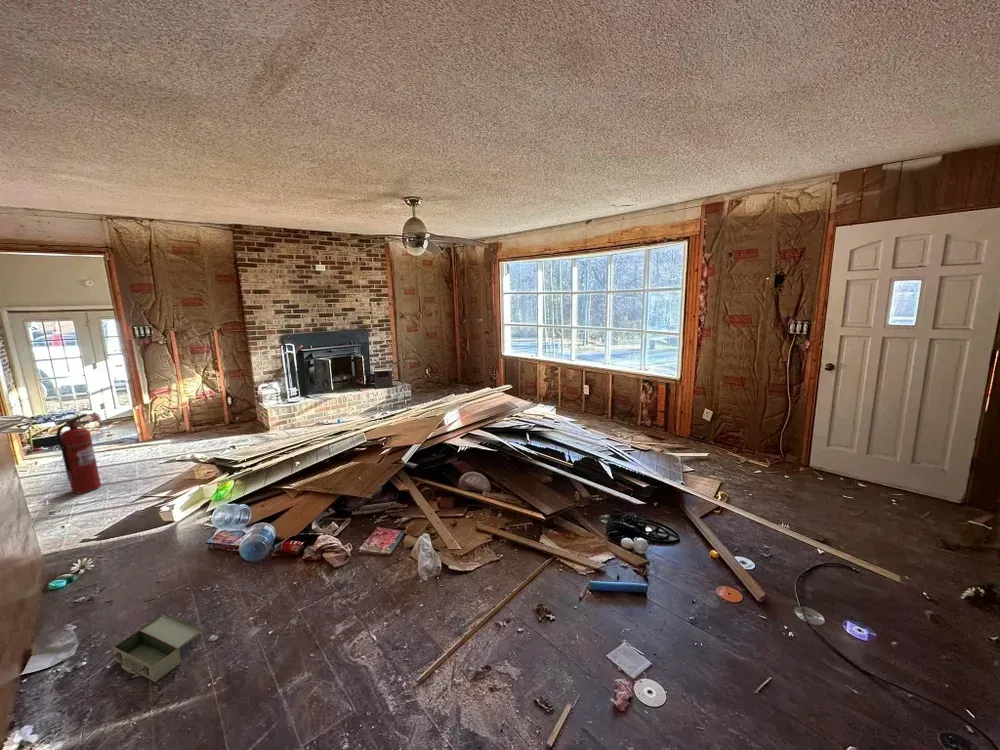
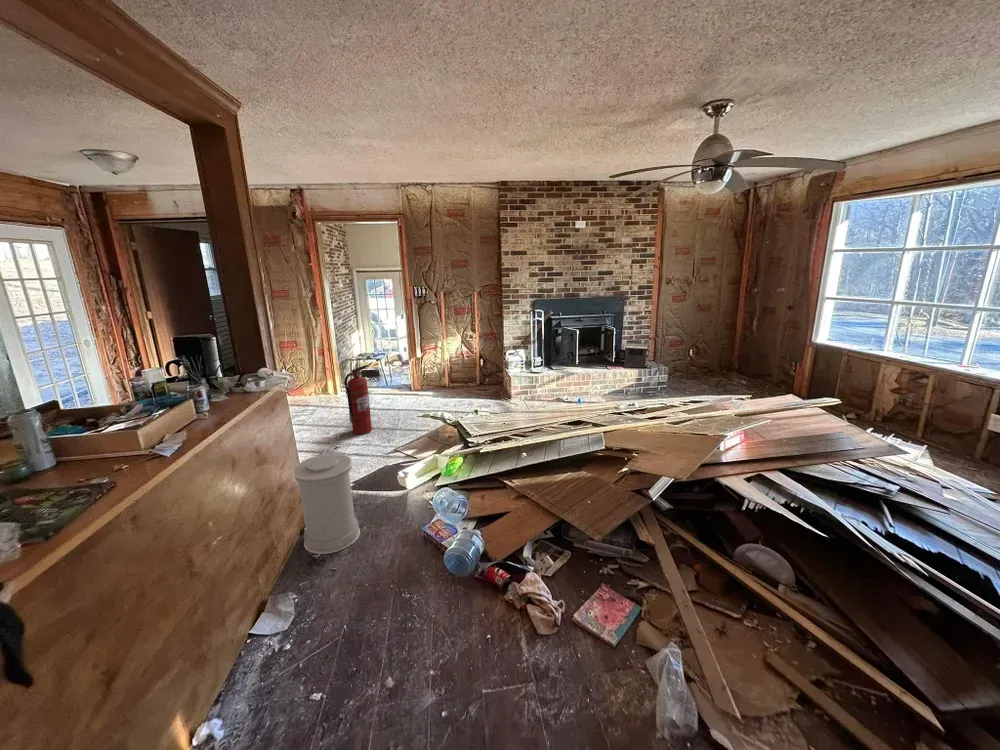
trash can: none [34,493,129,601] -> present [293,454,360,554]
toolbox: present [113,614,202,682] -> none [311,617,384,711]

